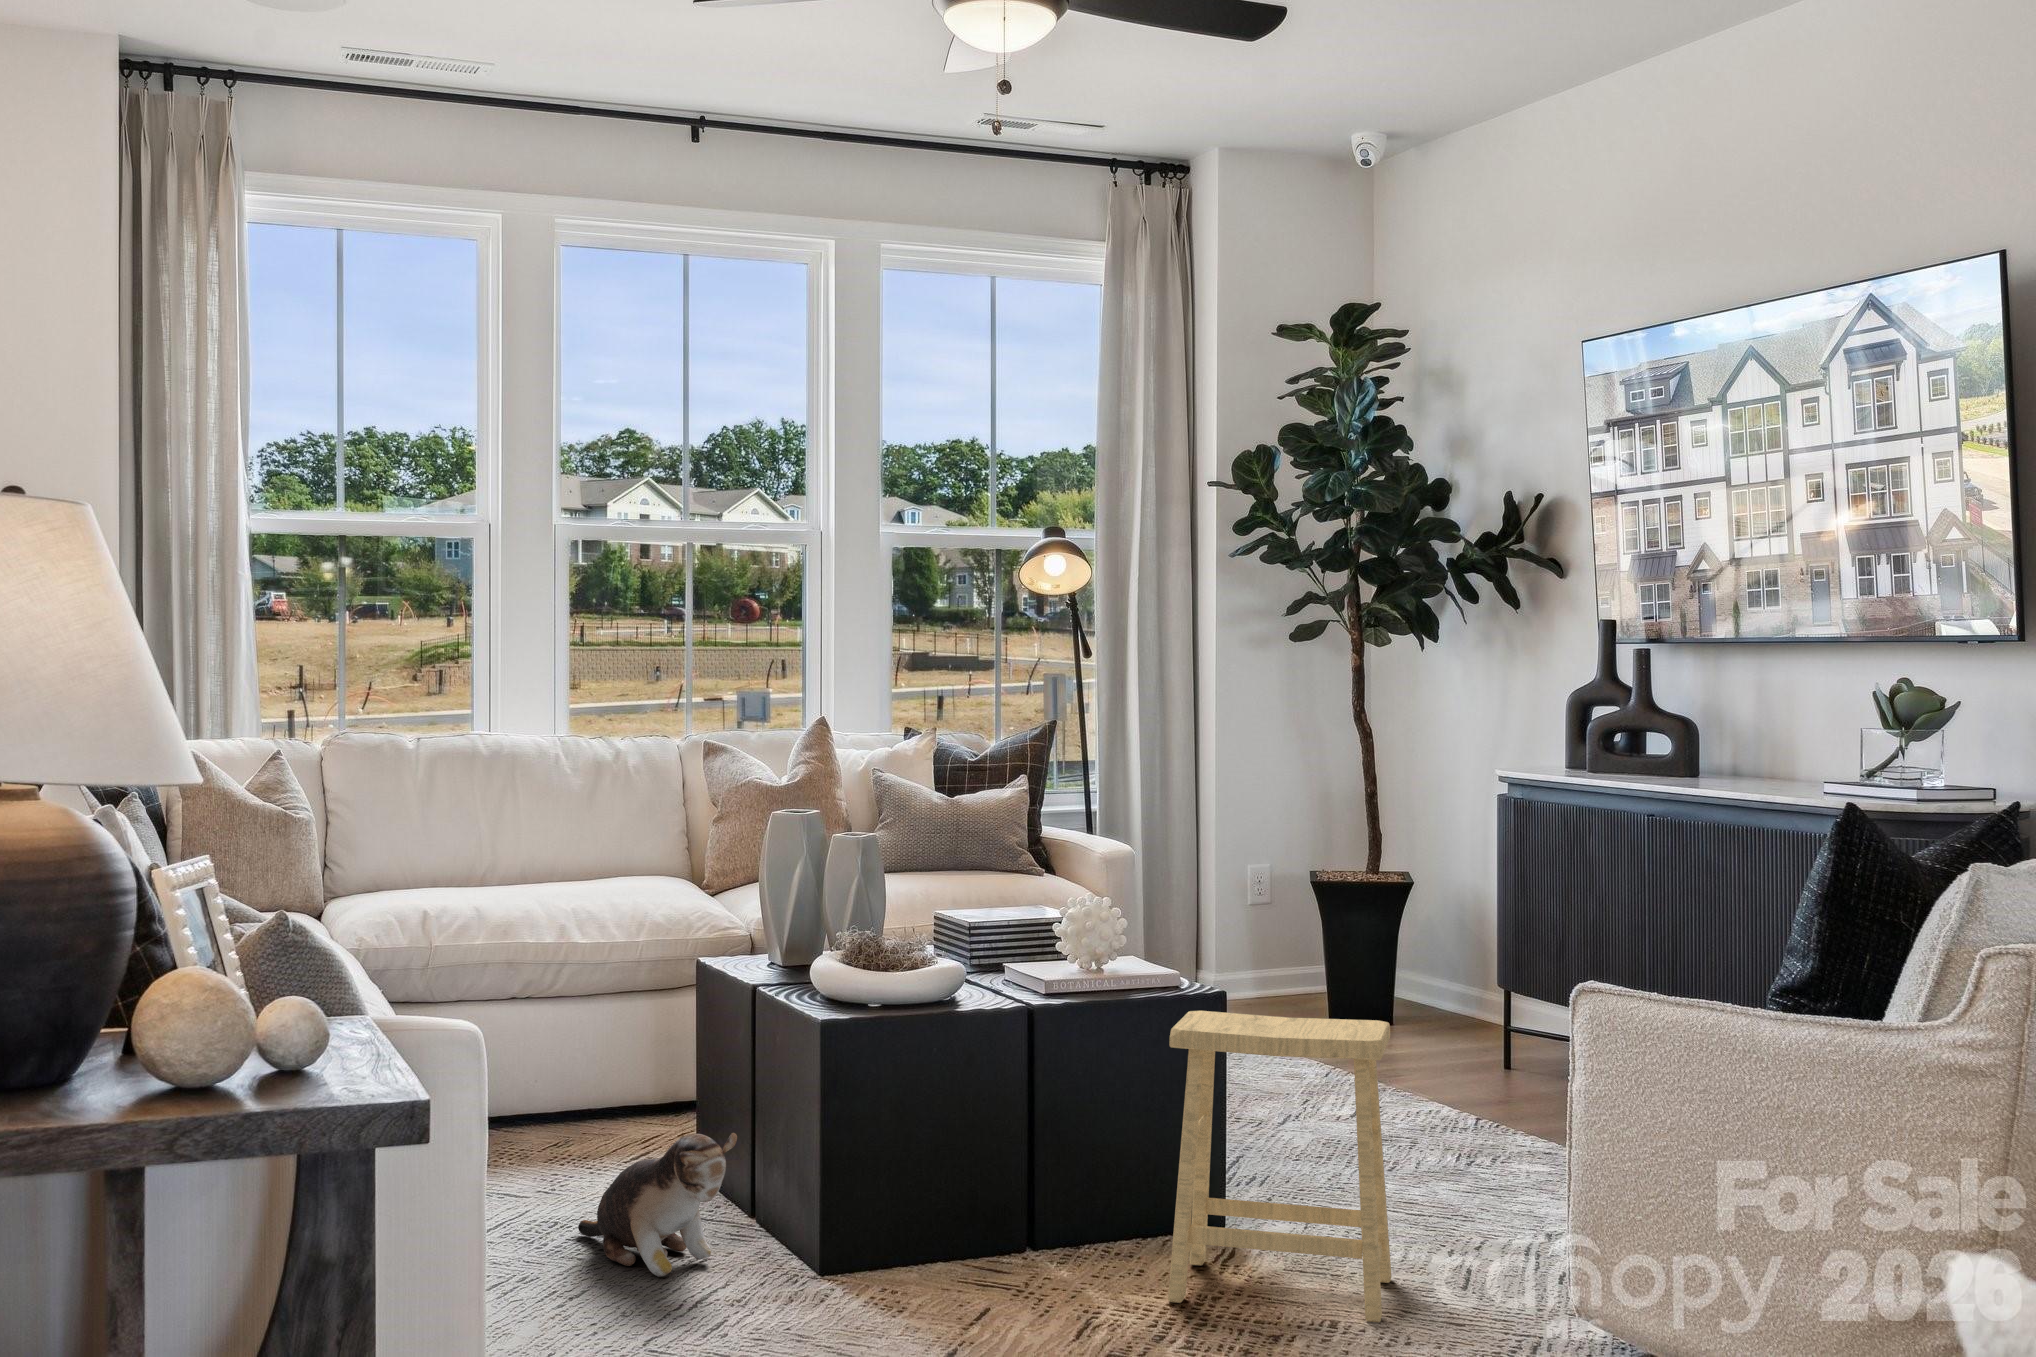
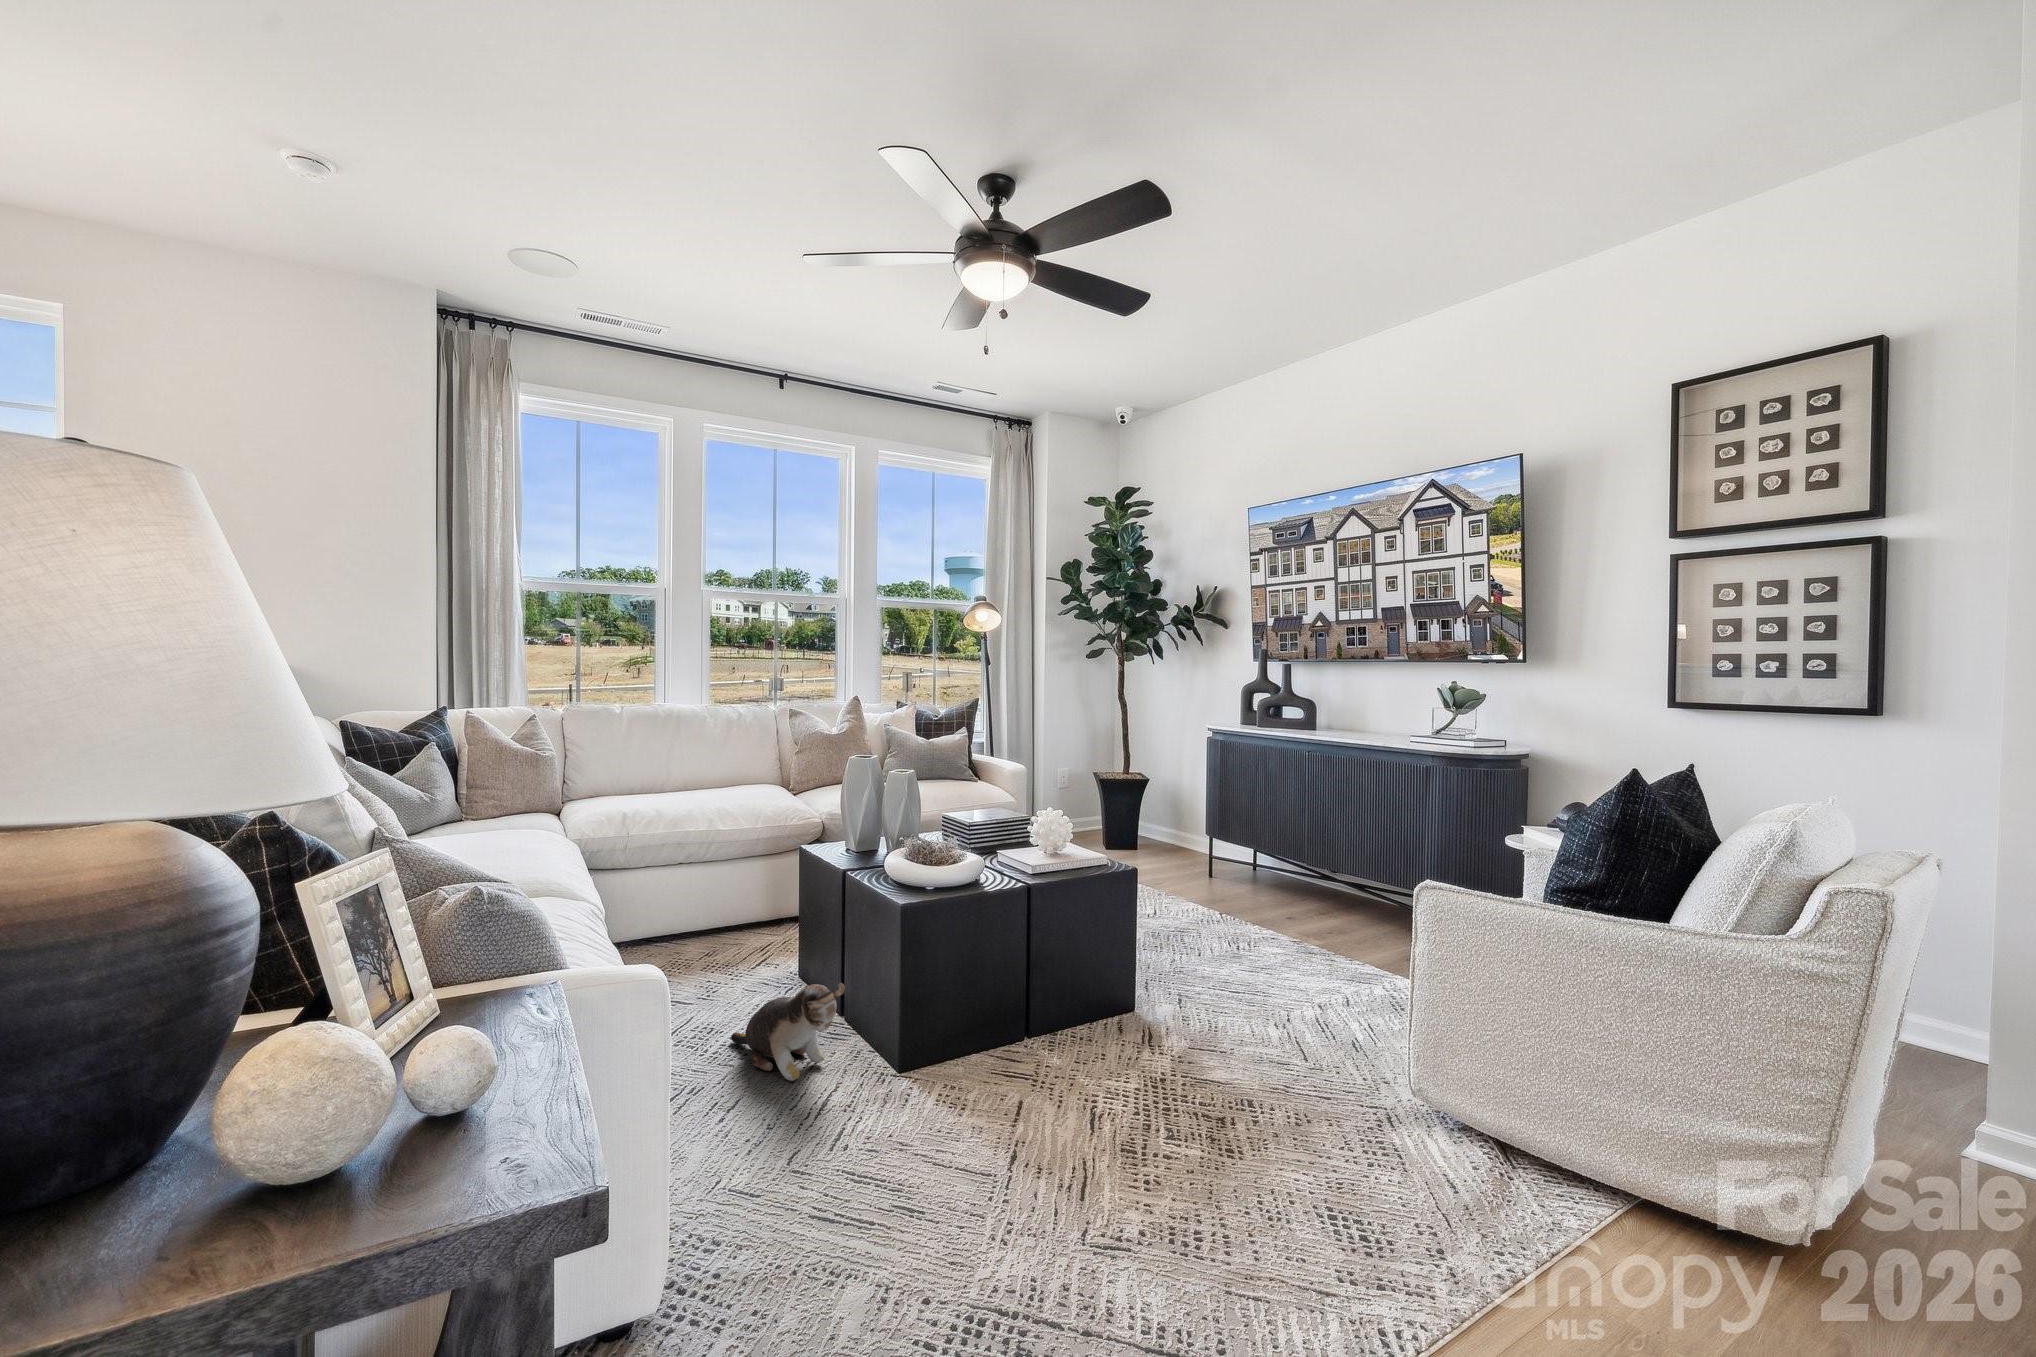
footstool: present [1168,1011,1391,1323] -> none [1125,890,1264,1093]

